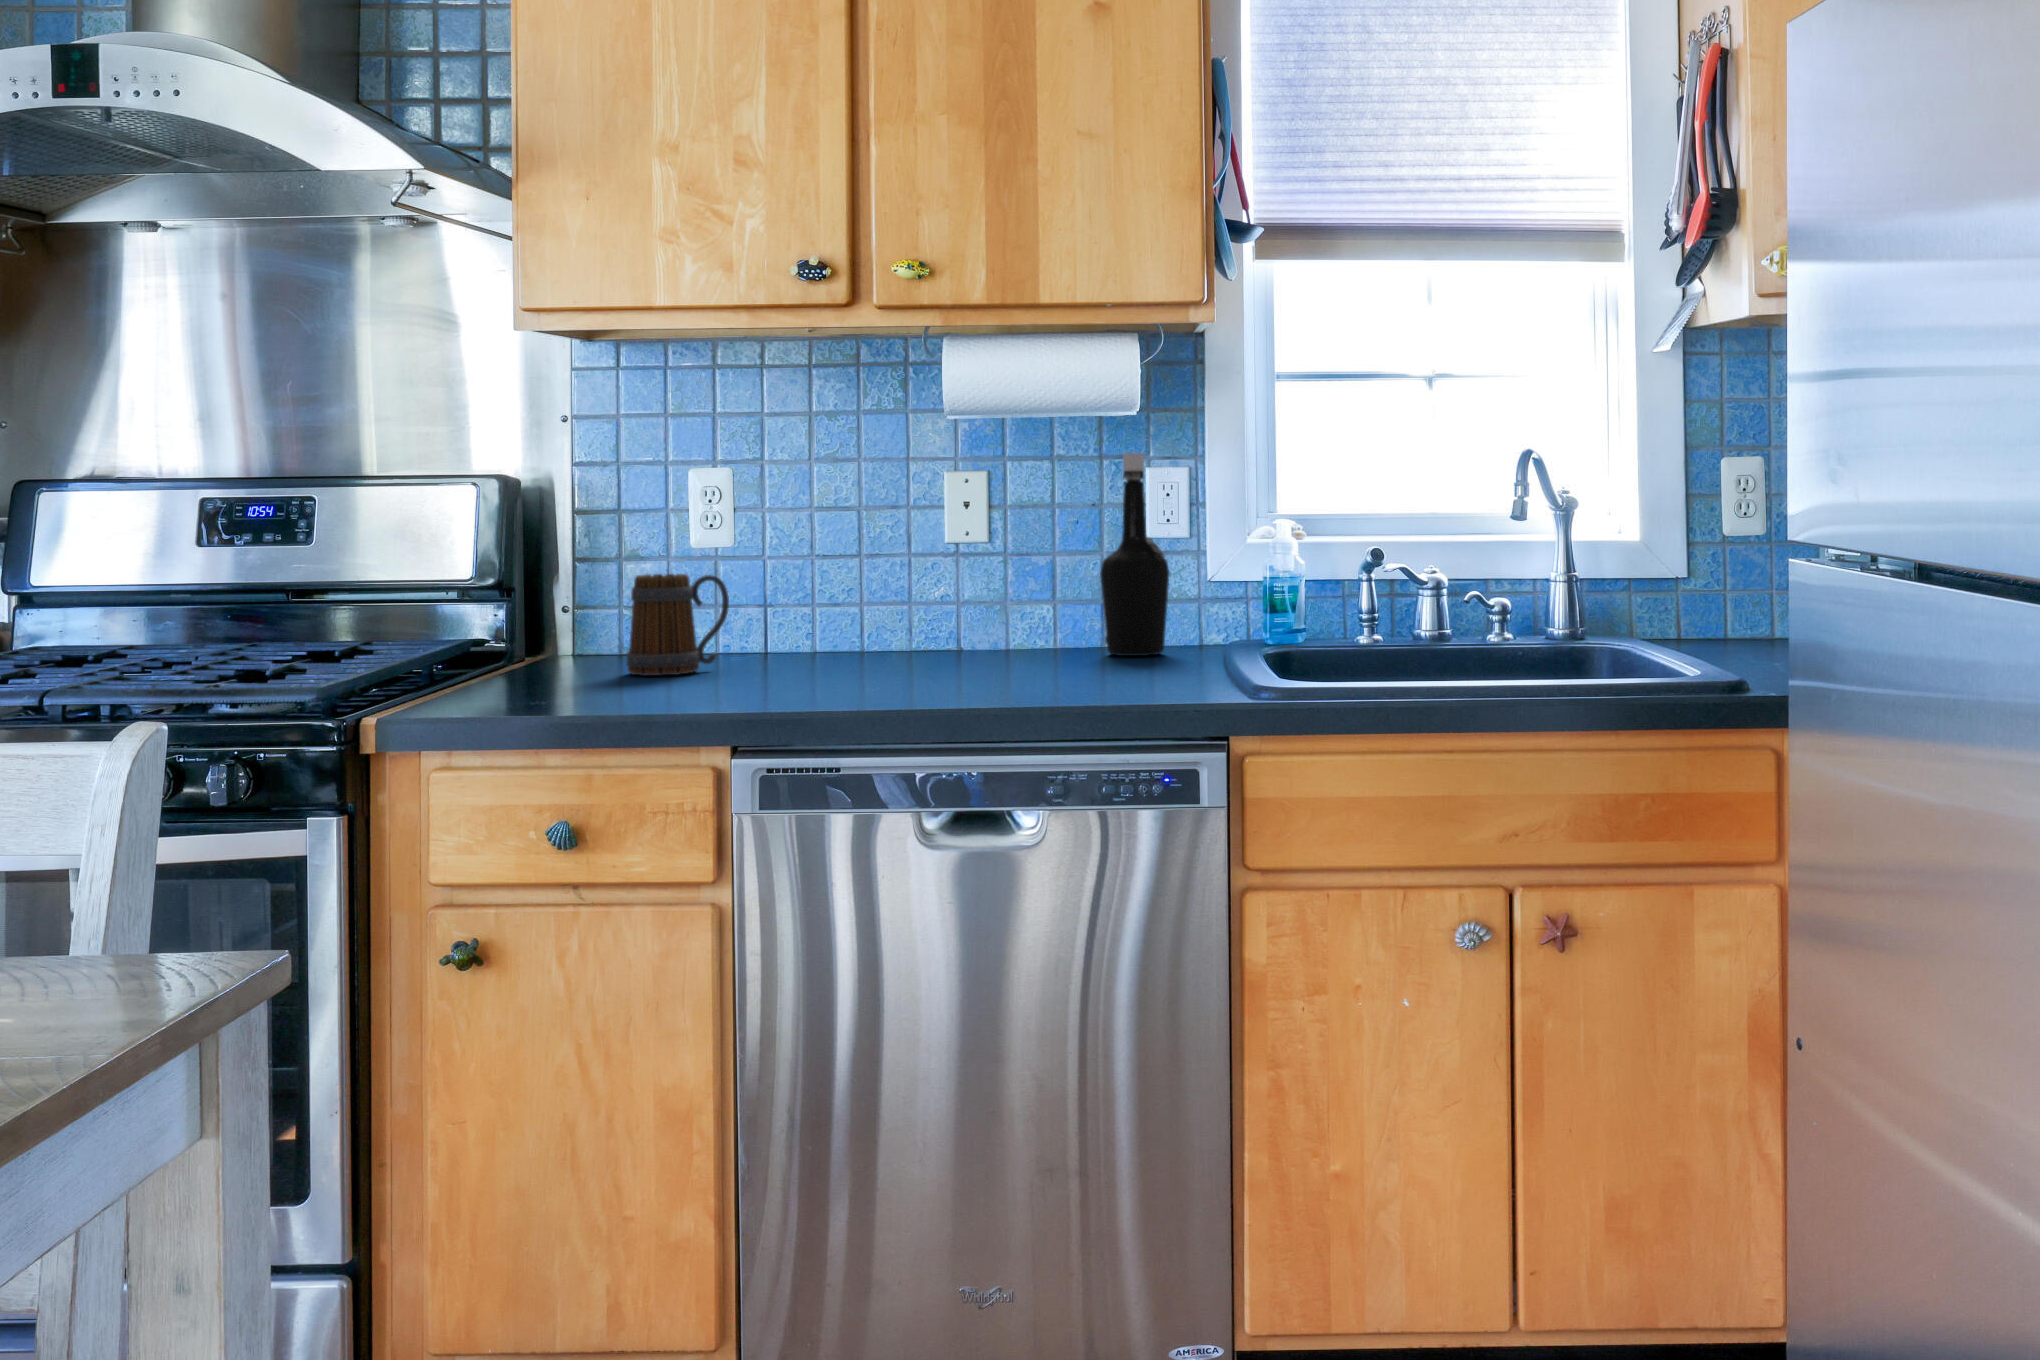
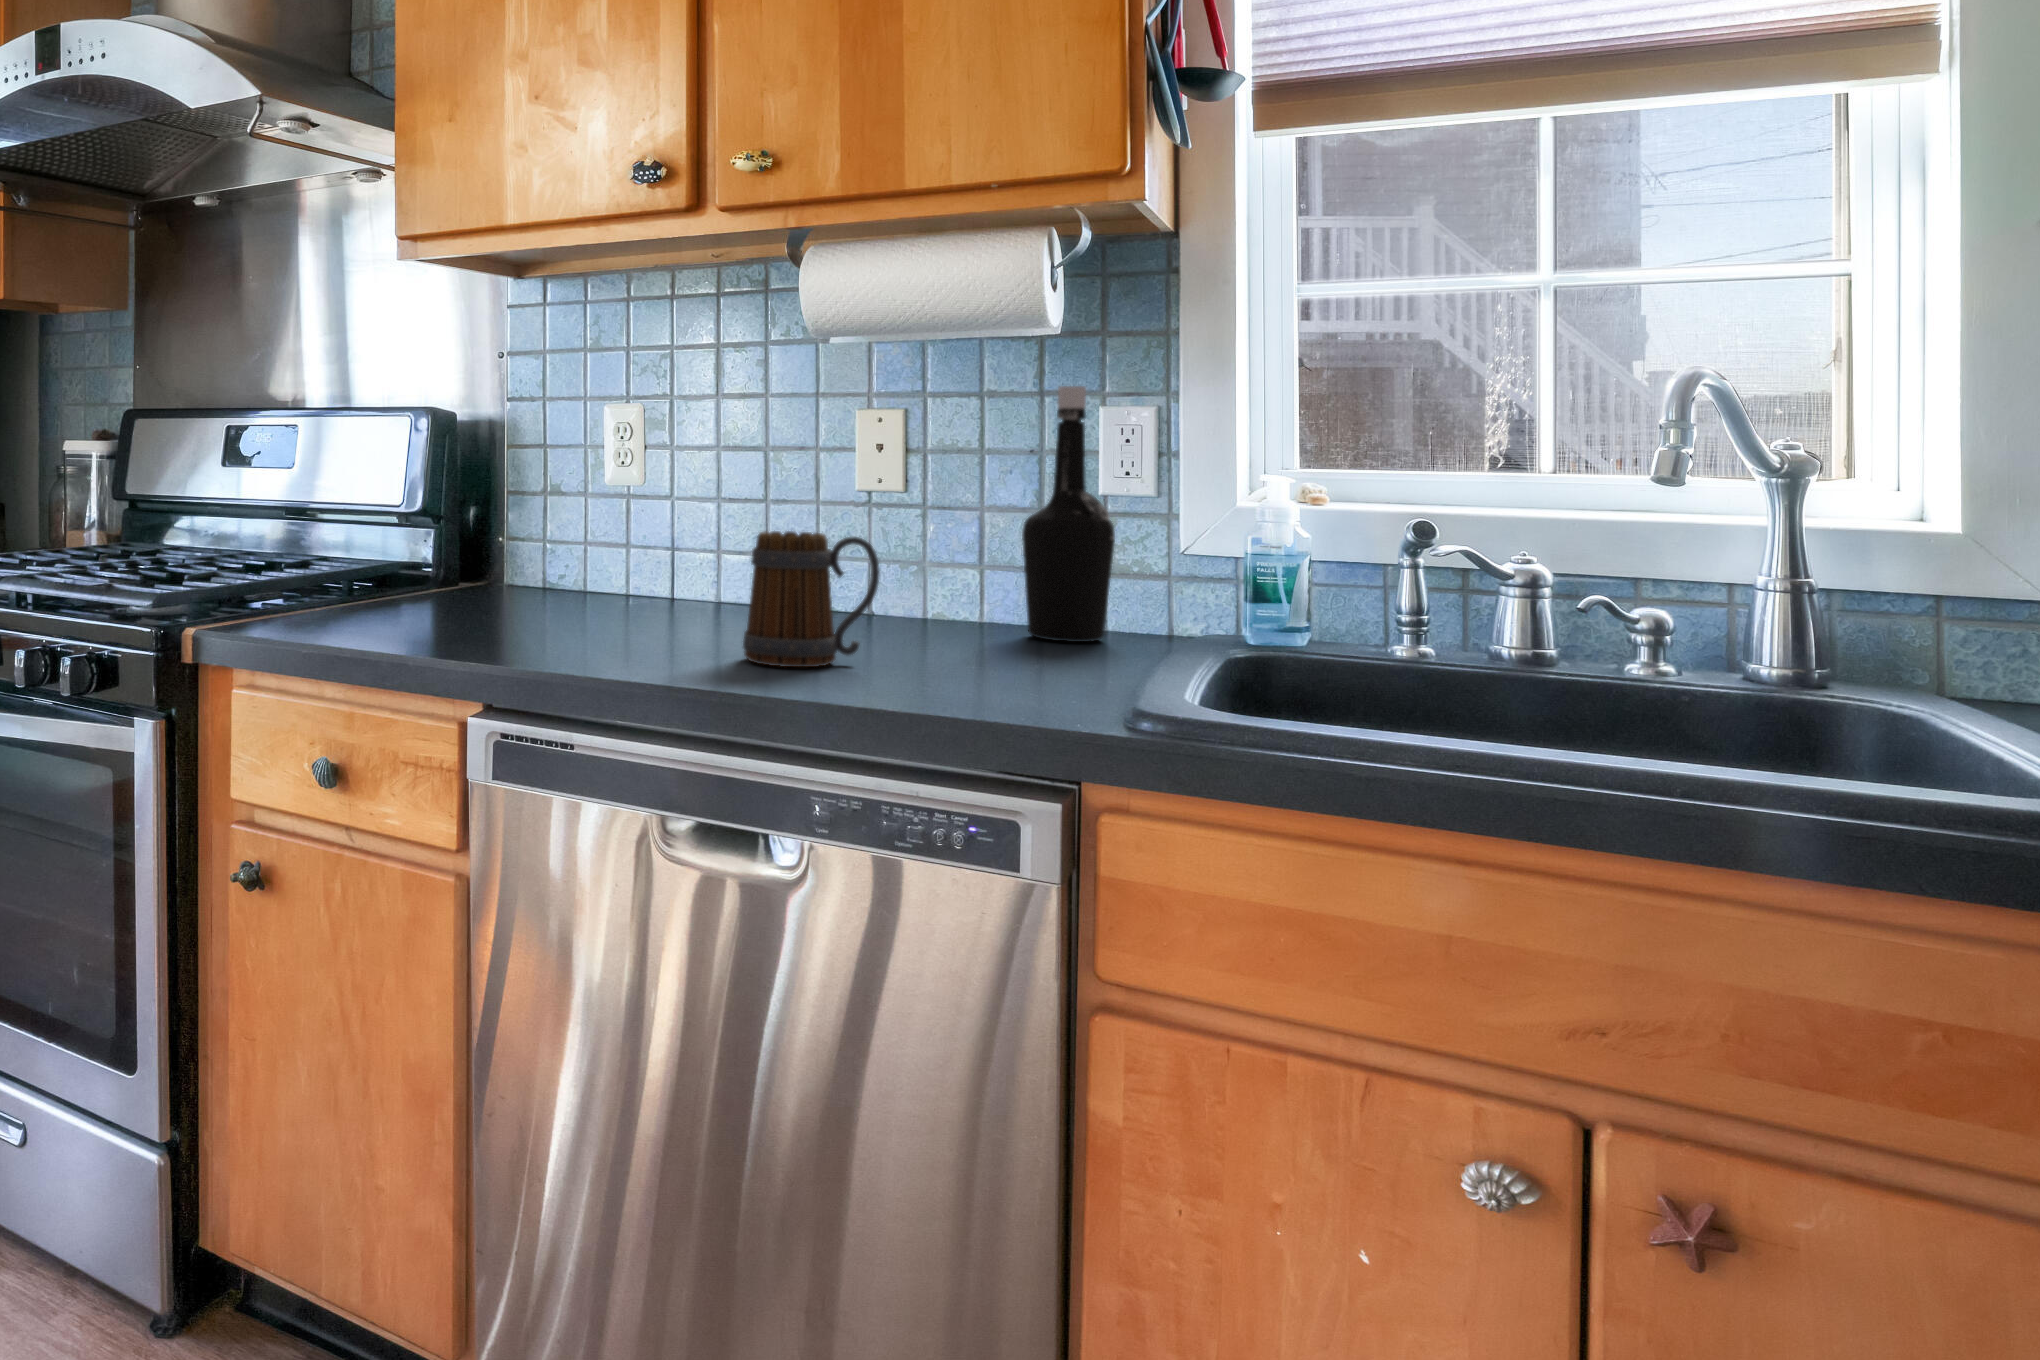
mug: present [626,574,729,676] -> present [743,531,880,667]

